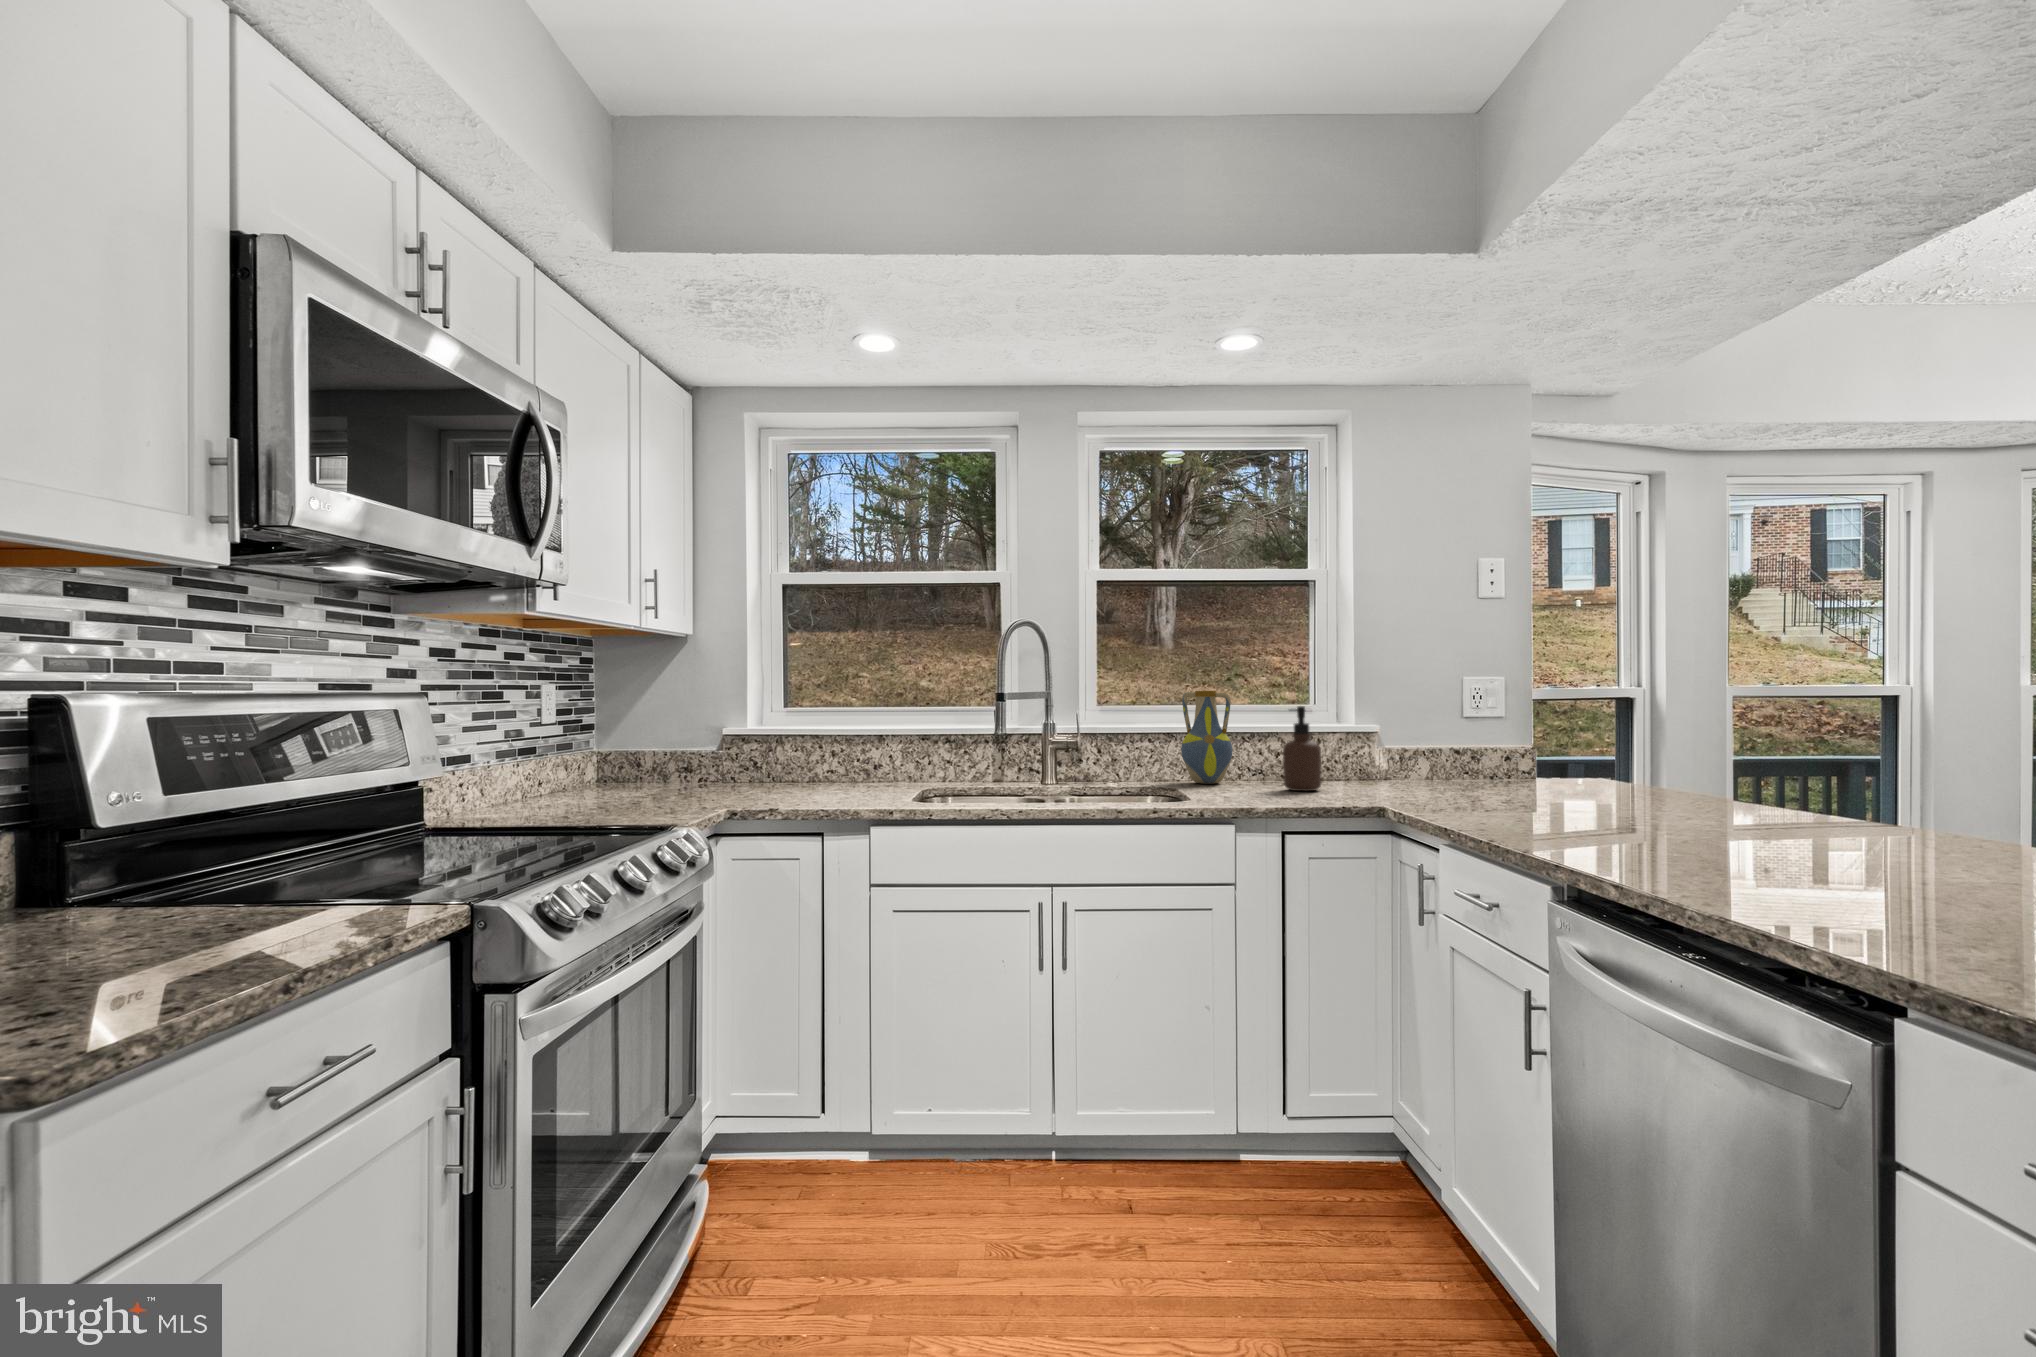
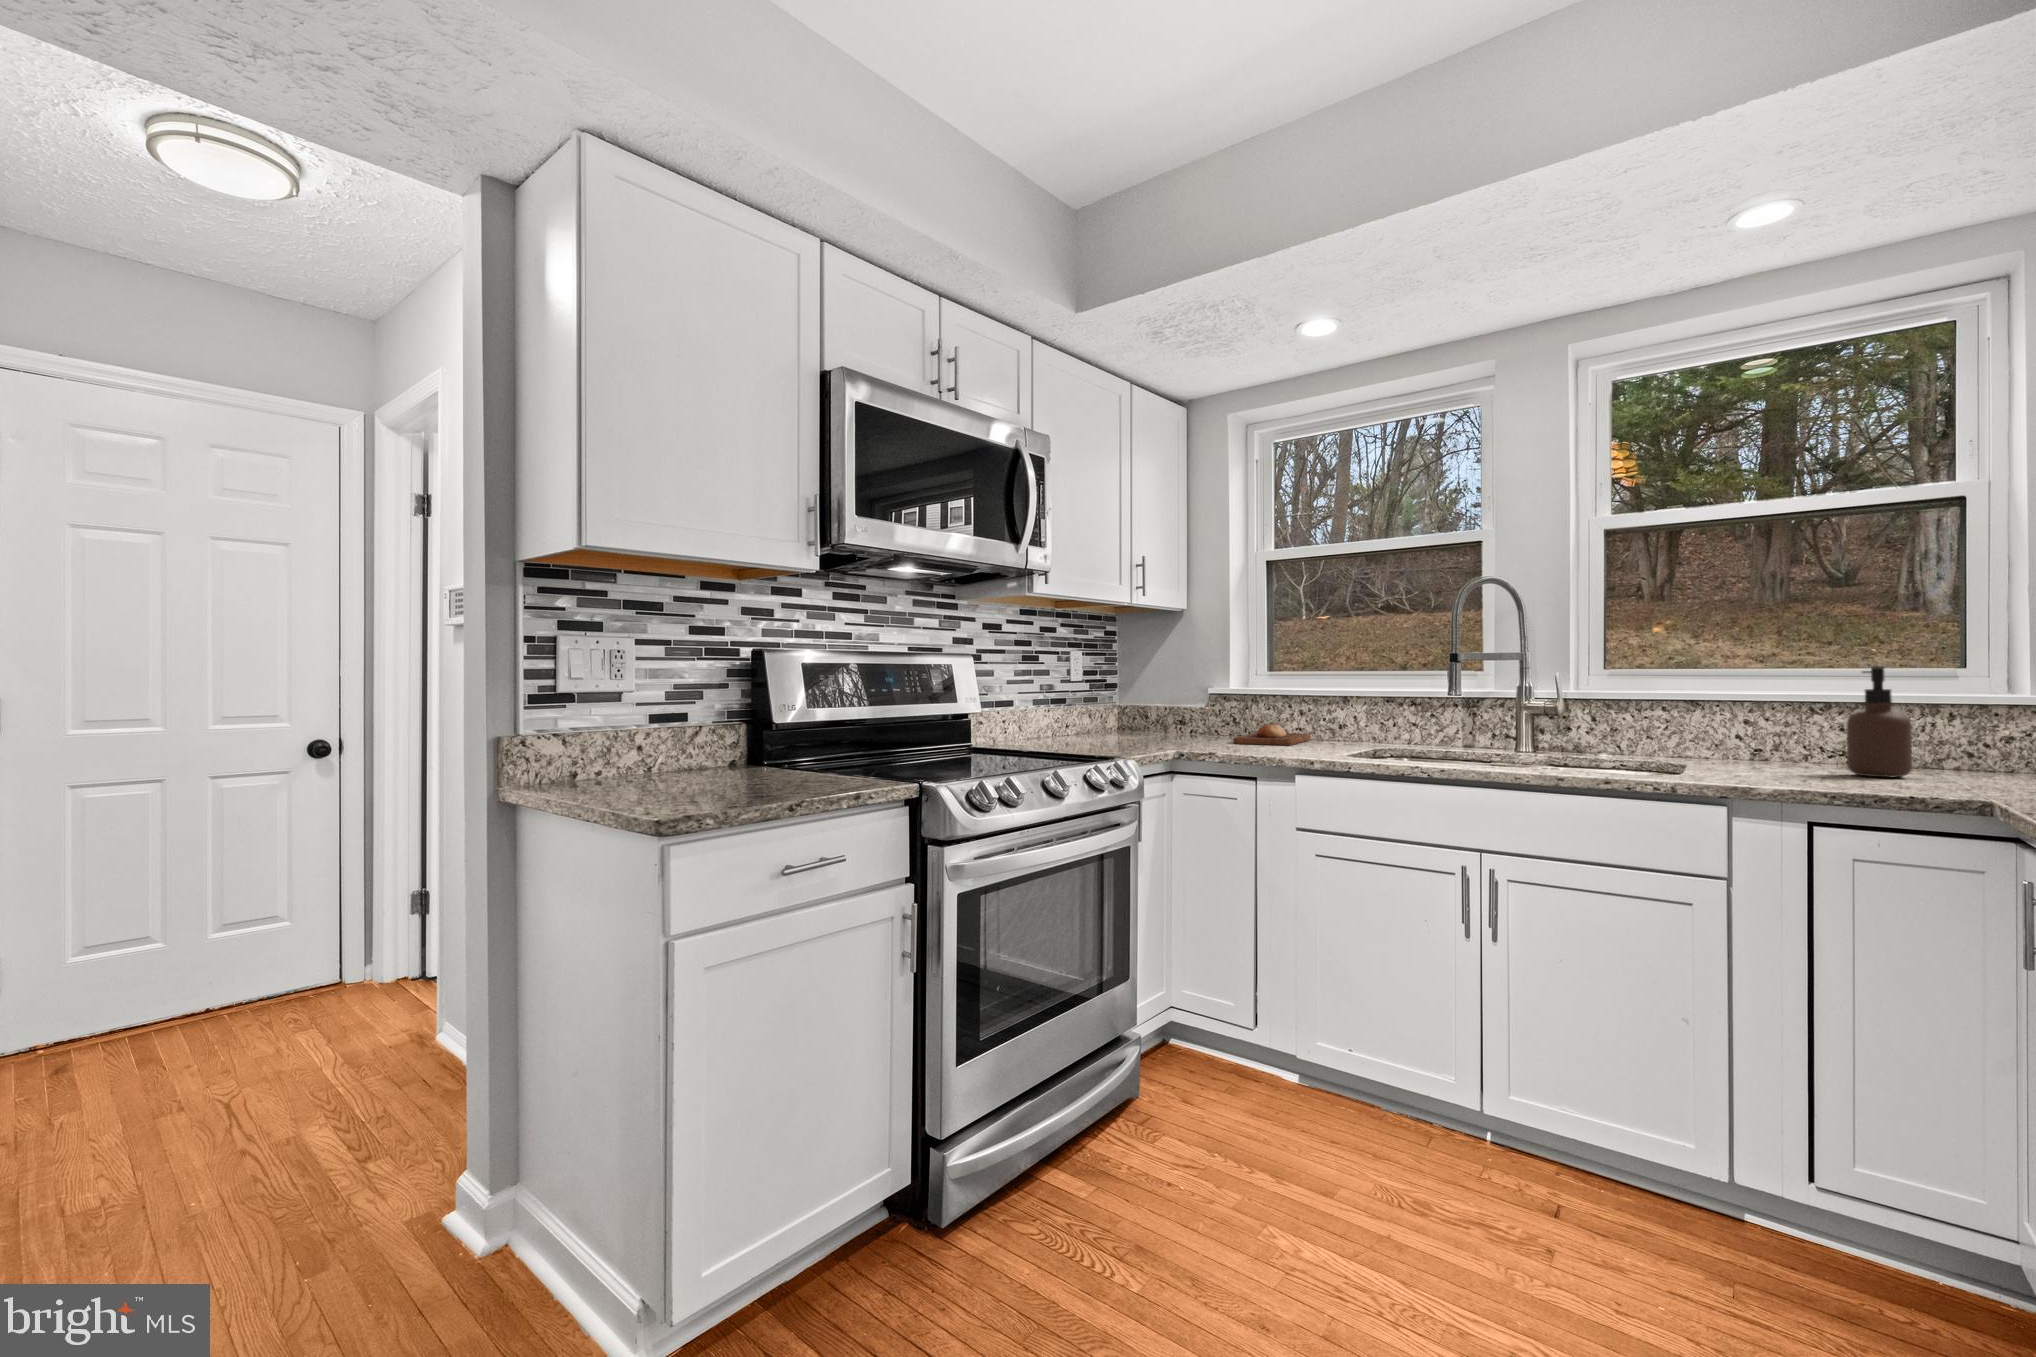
vase: present [1181,691,1232,784] -> none [1710,650,1789,764]
bread loaf: none [760,764,829,791] -> present [1233,724,1311,745]

